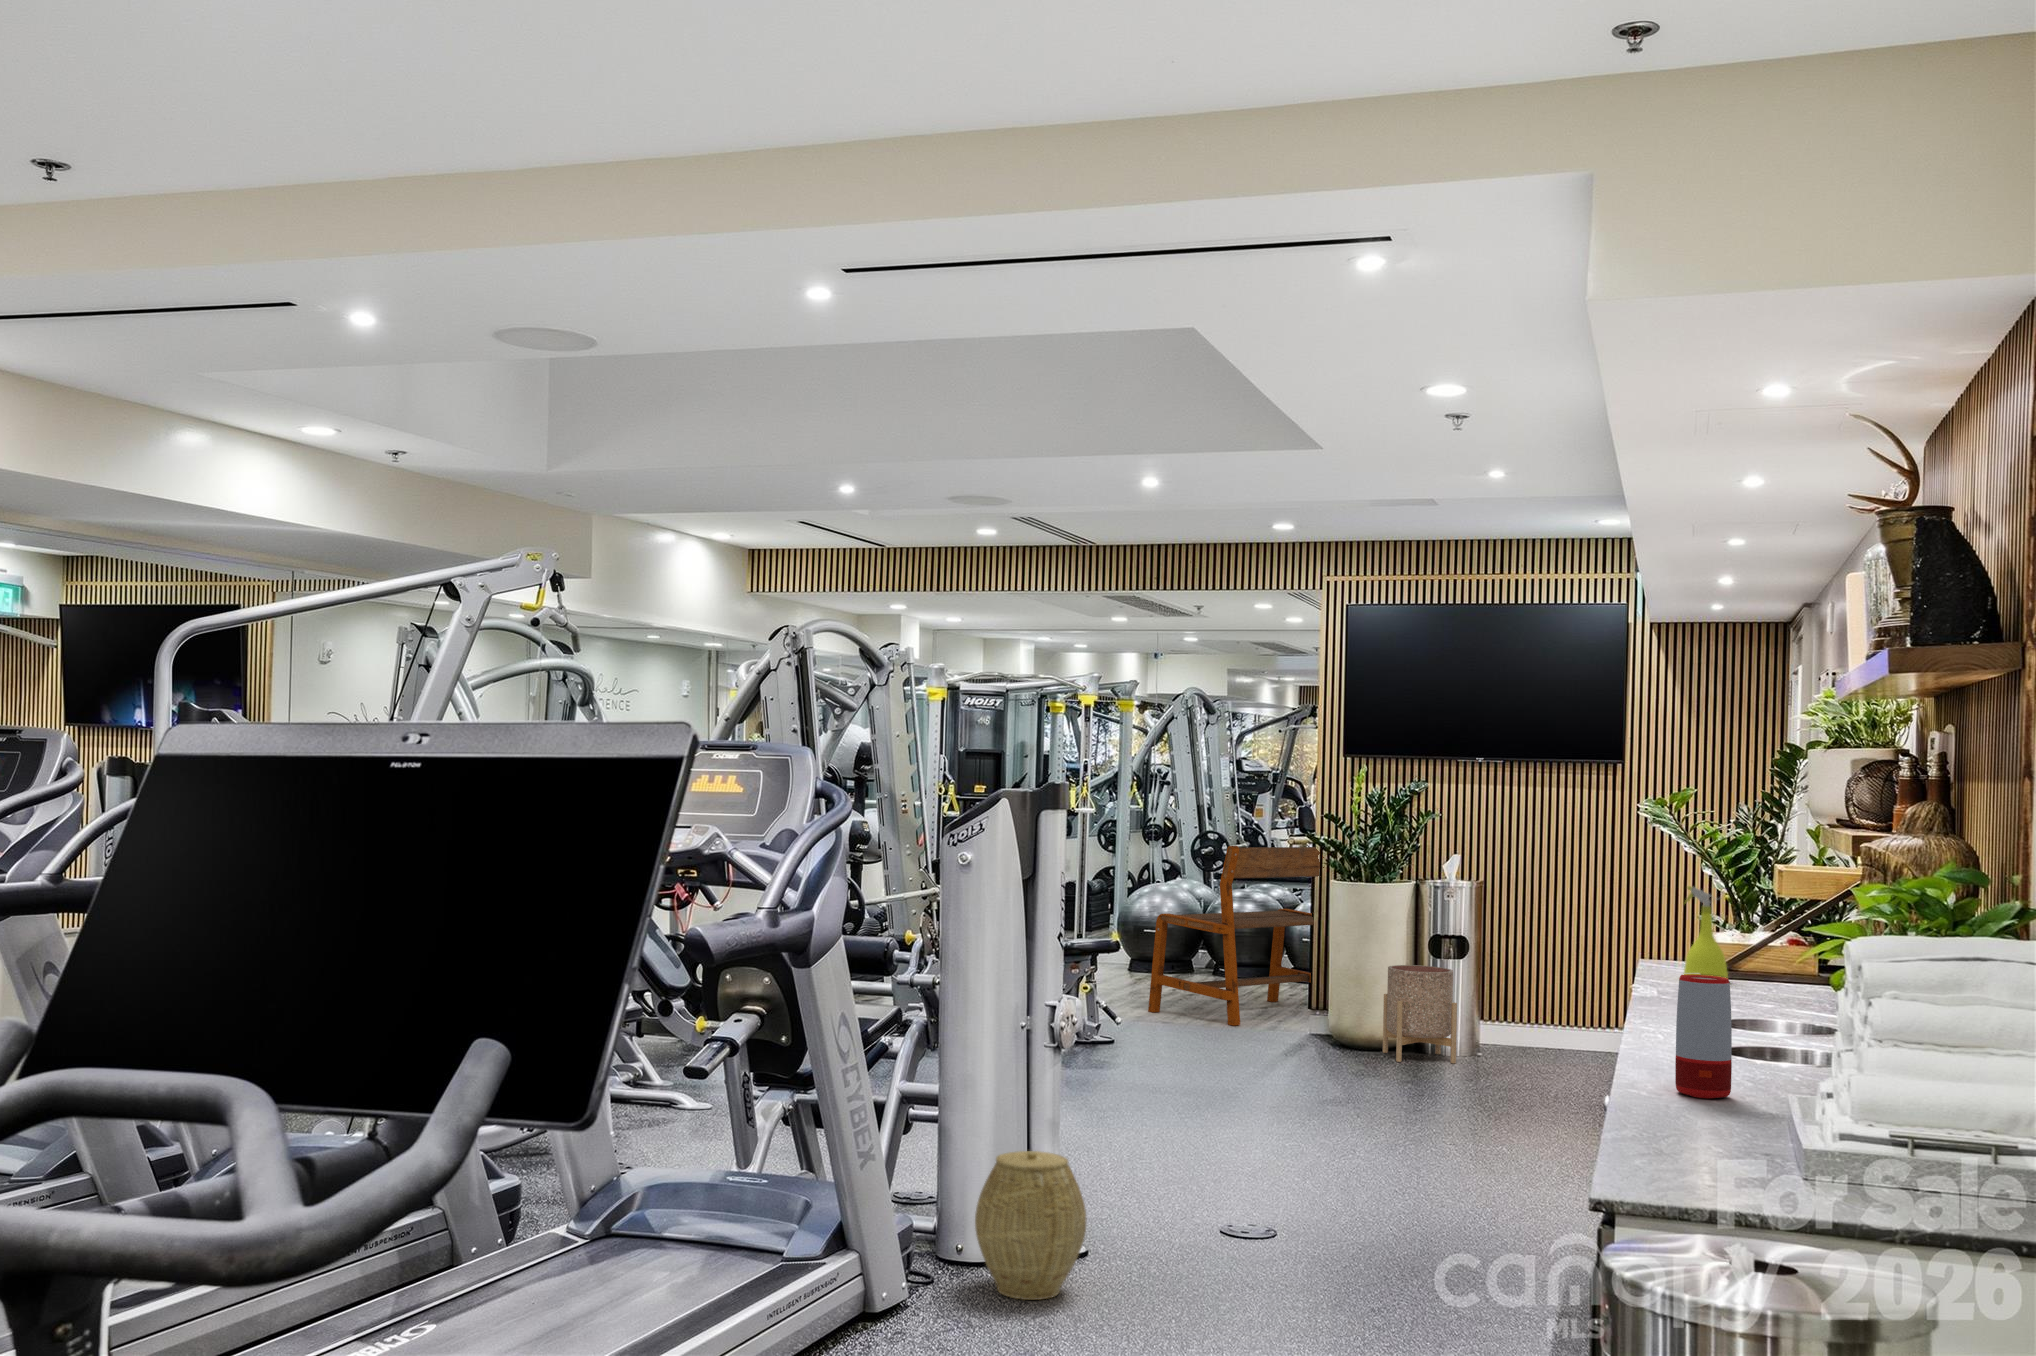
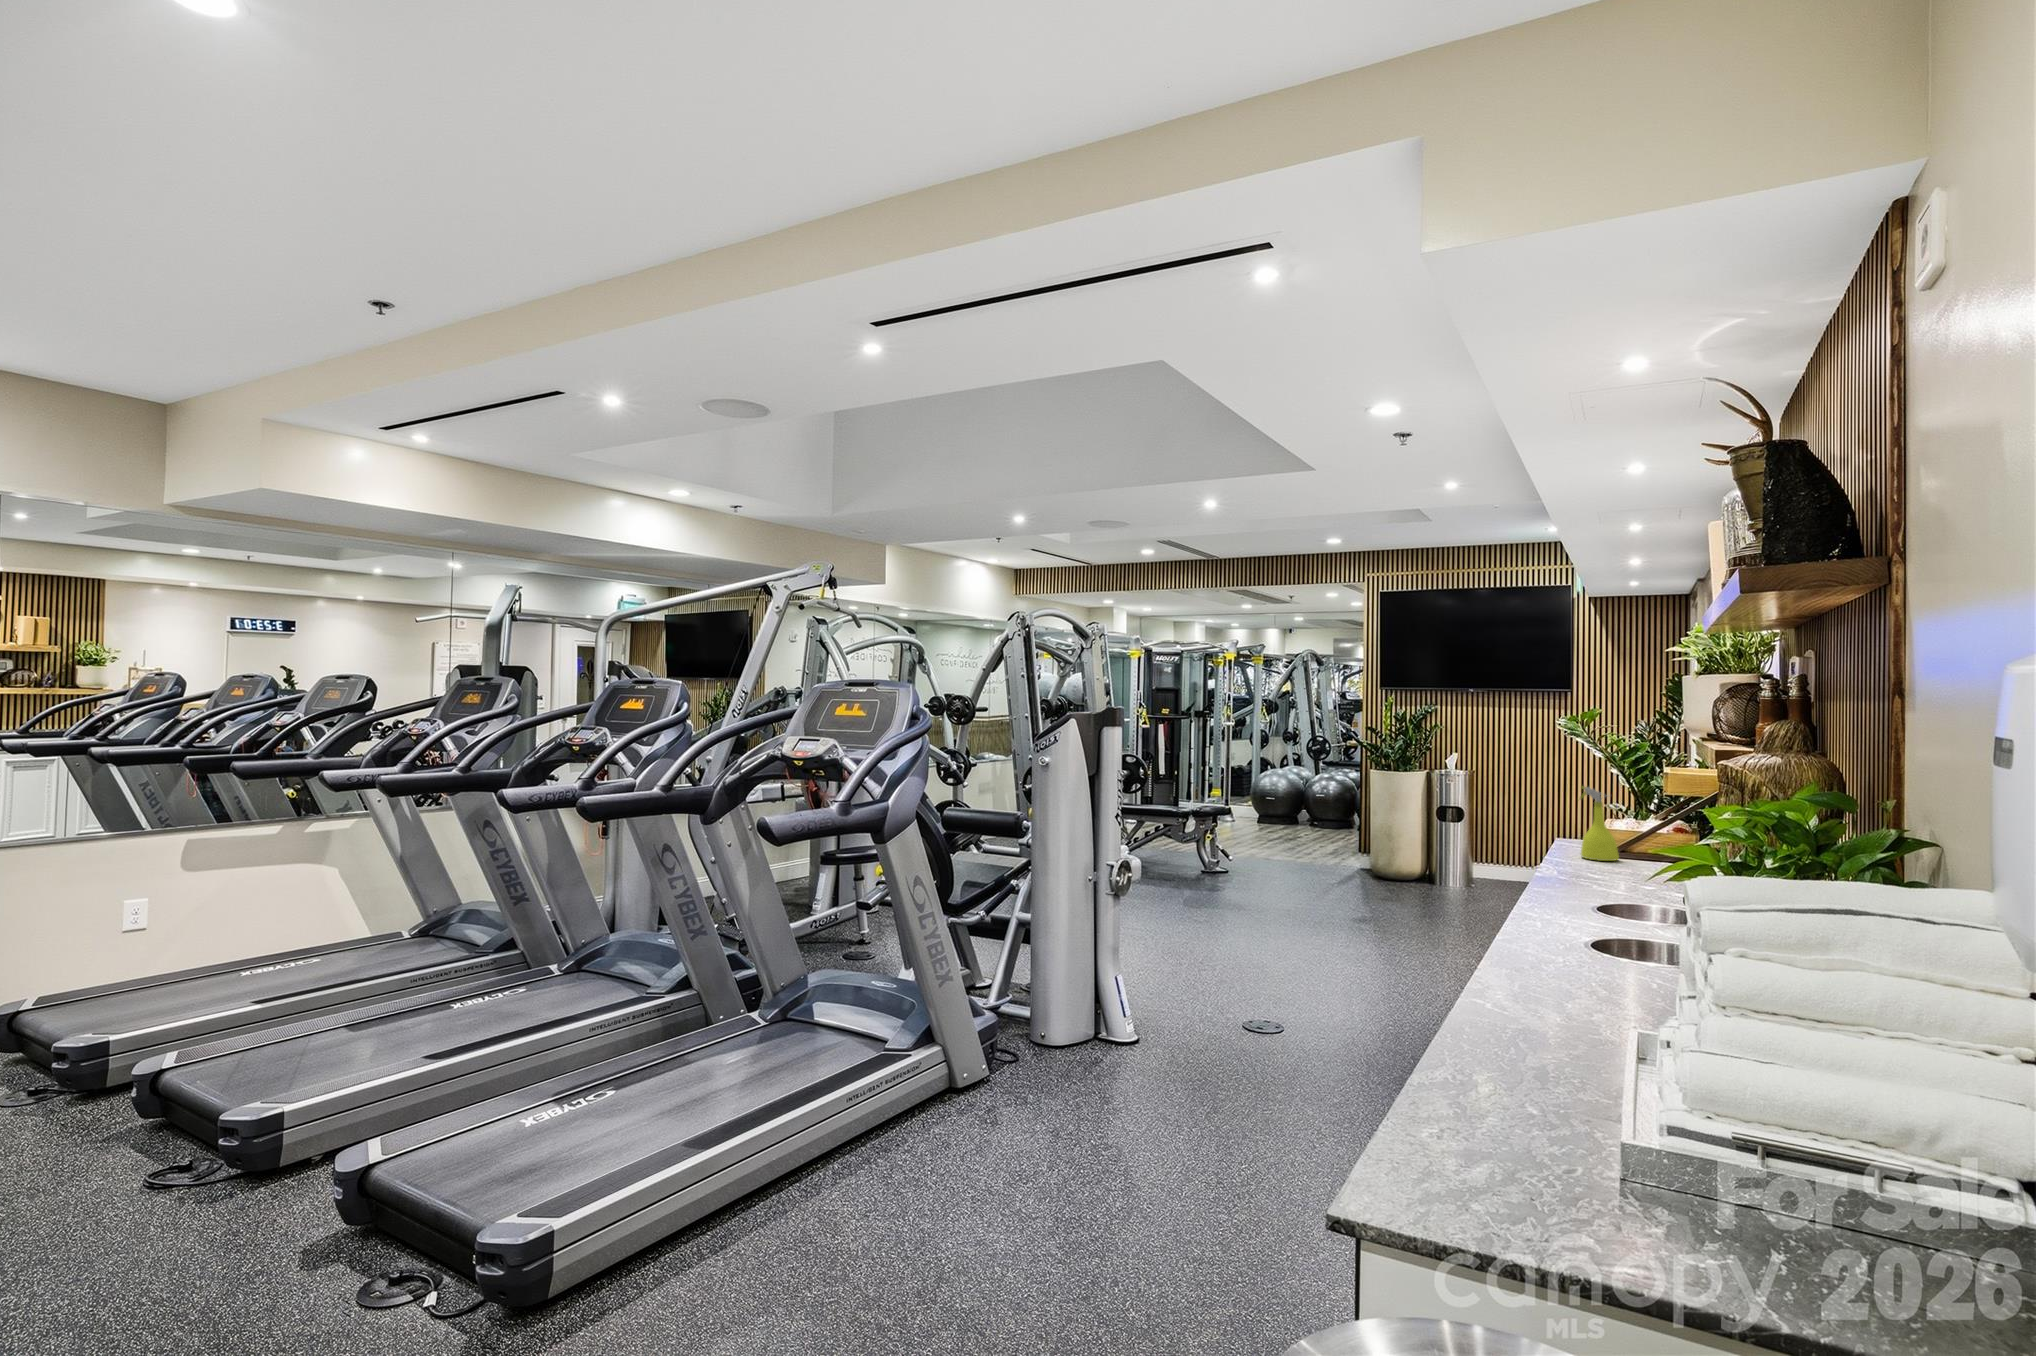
bench: present [1148,846,1324,1026] -> none [1260,748,1389,859]
planter: present [1383,965,1457,1063] -> none [1404,824,1453,888]
speaker: present [1675,974,1732,1098] -> none [1504,895,1561,1019]
woven basket: present [975,1151,1087,1300] -> none [1042,971,1117,1076]

